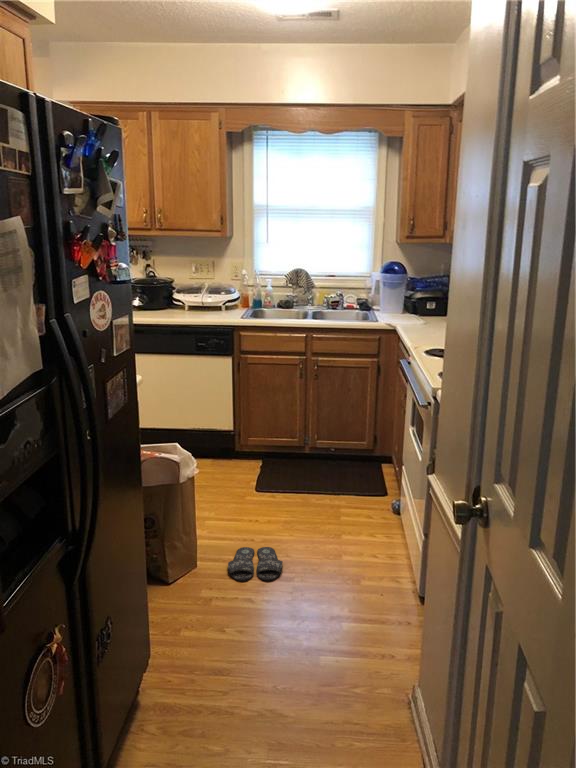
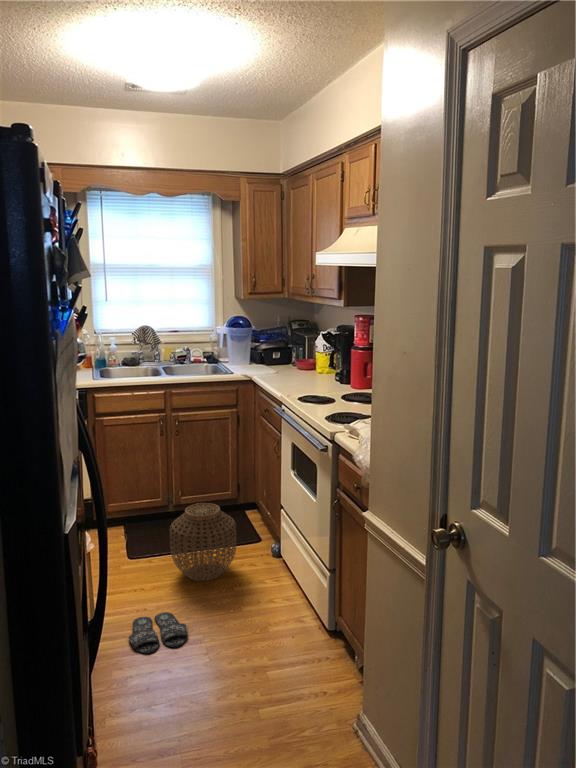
woven basket: none [287,449,352,525] -> present [170,503,236,581]

